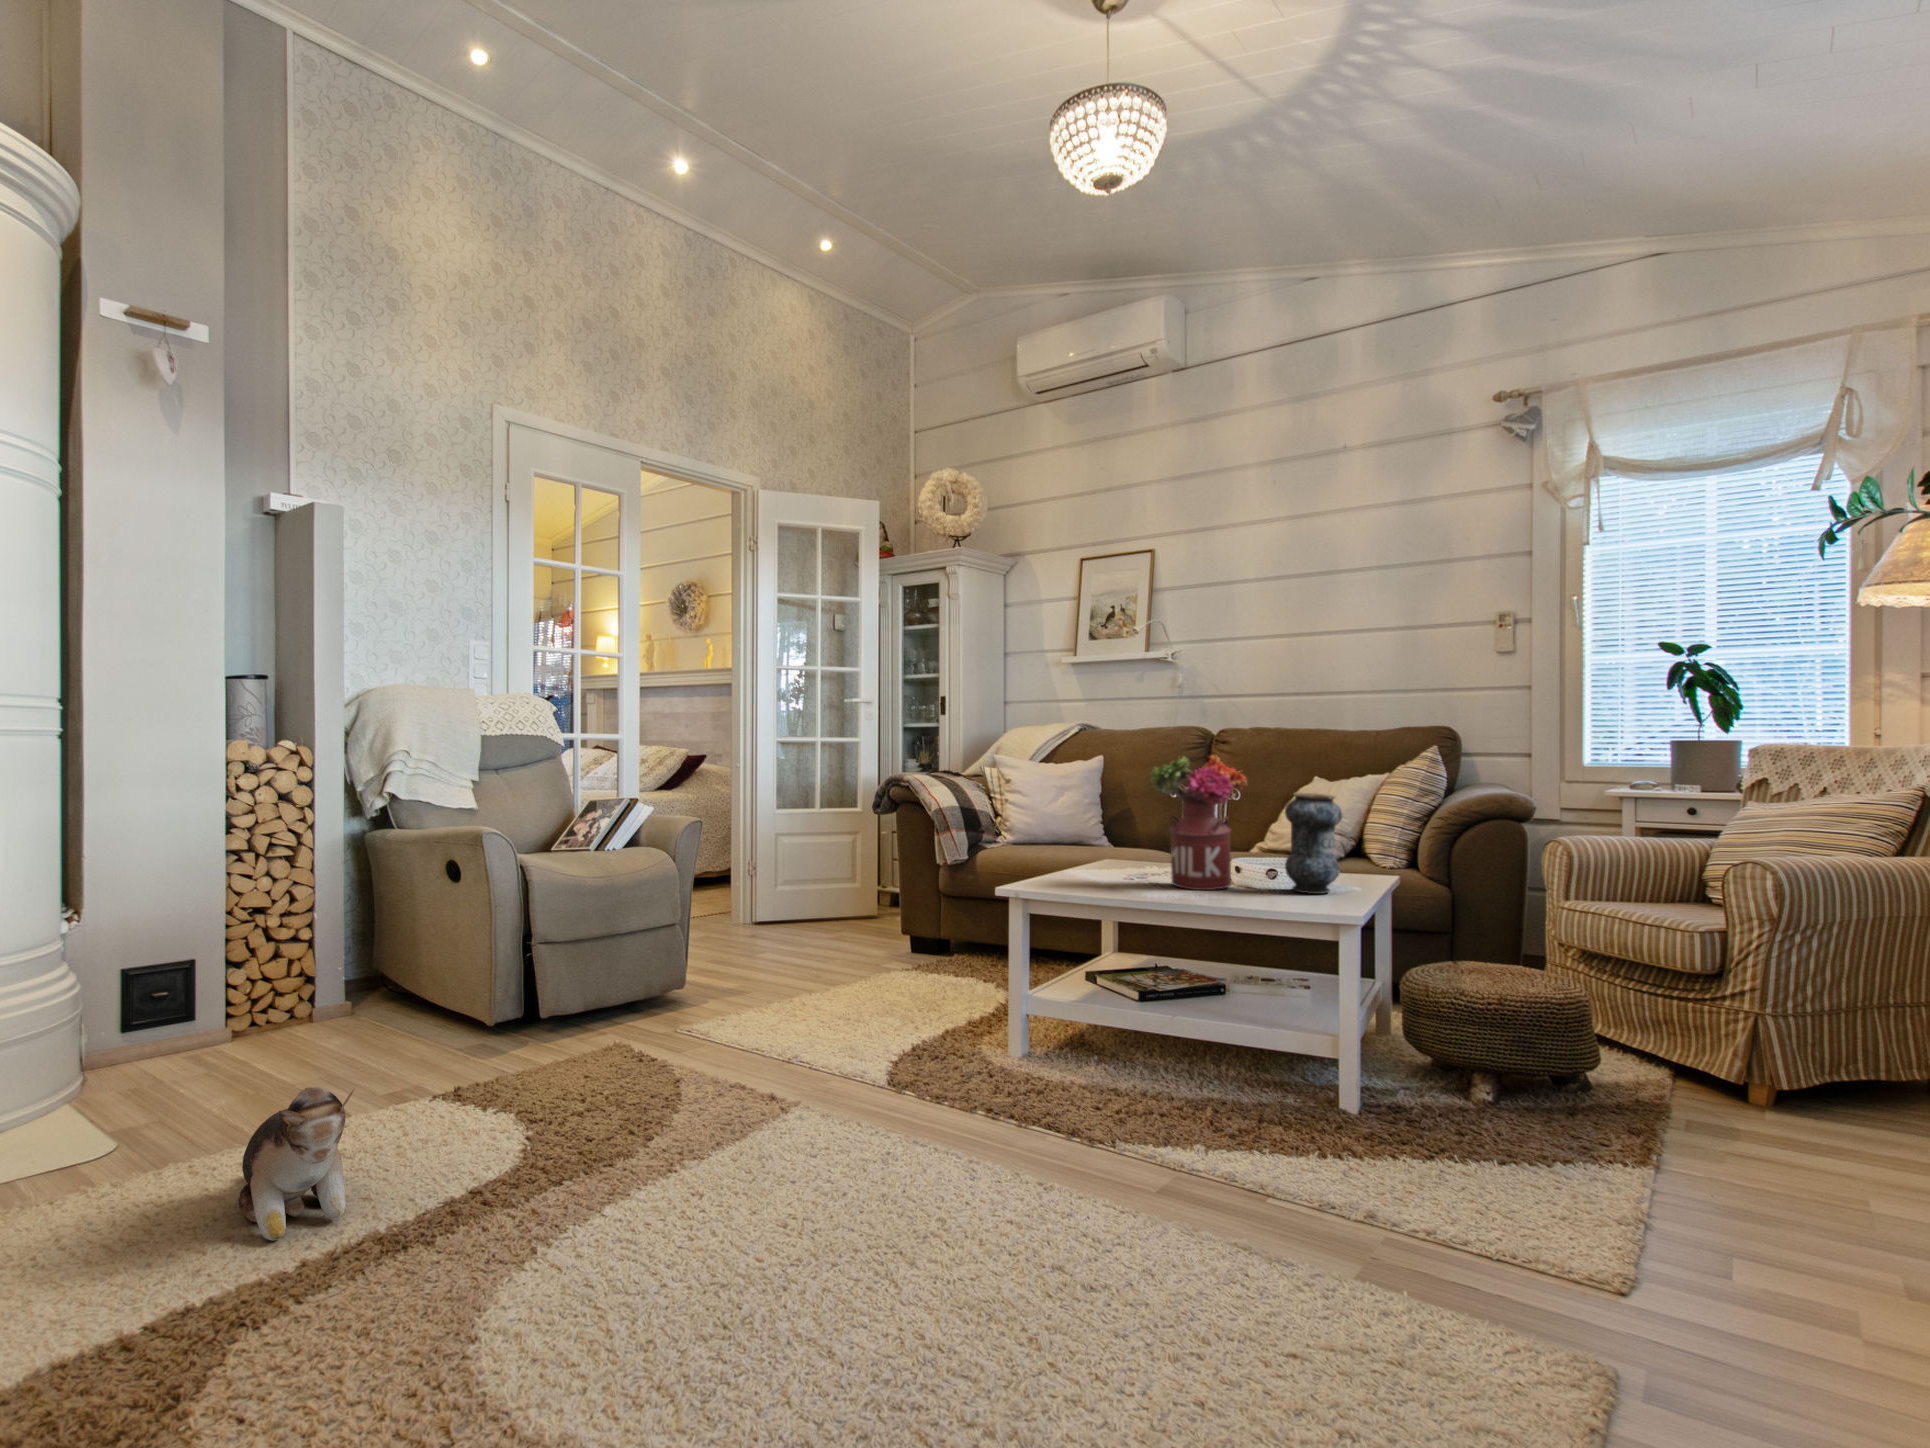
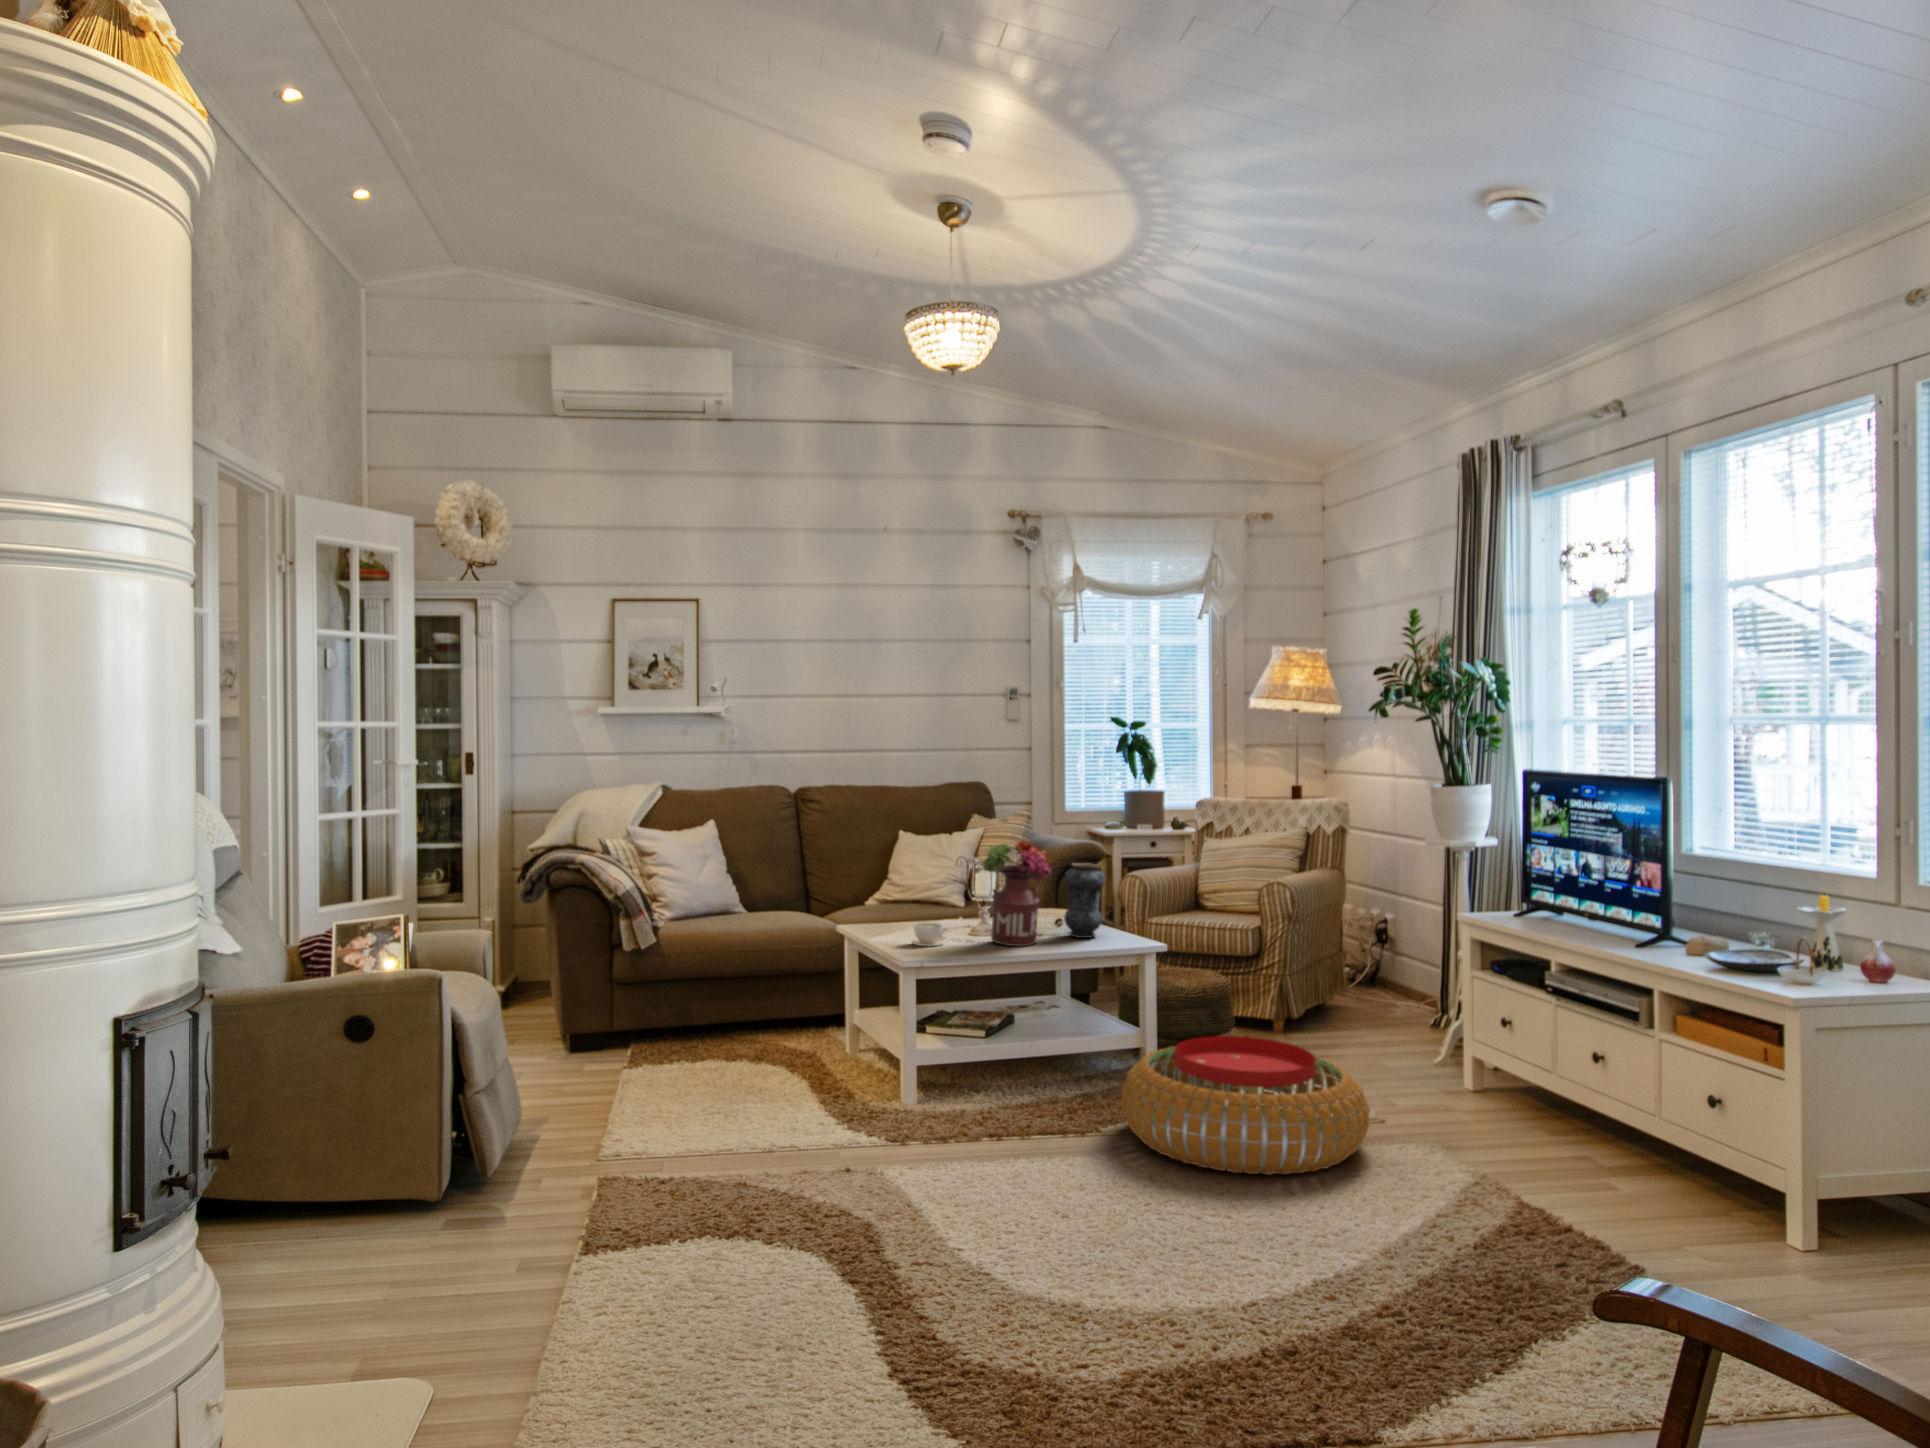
coffee cup: none [1092,852,1135,879] -> present [912,923,944,946]
pouf: none [1078,1034,1501,1296] -> present [1121,1036,1370,1175]
plush toy: present [239,1087,355,1241] -> none [696,1217,923,1366]

